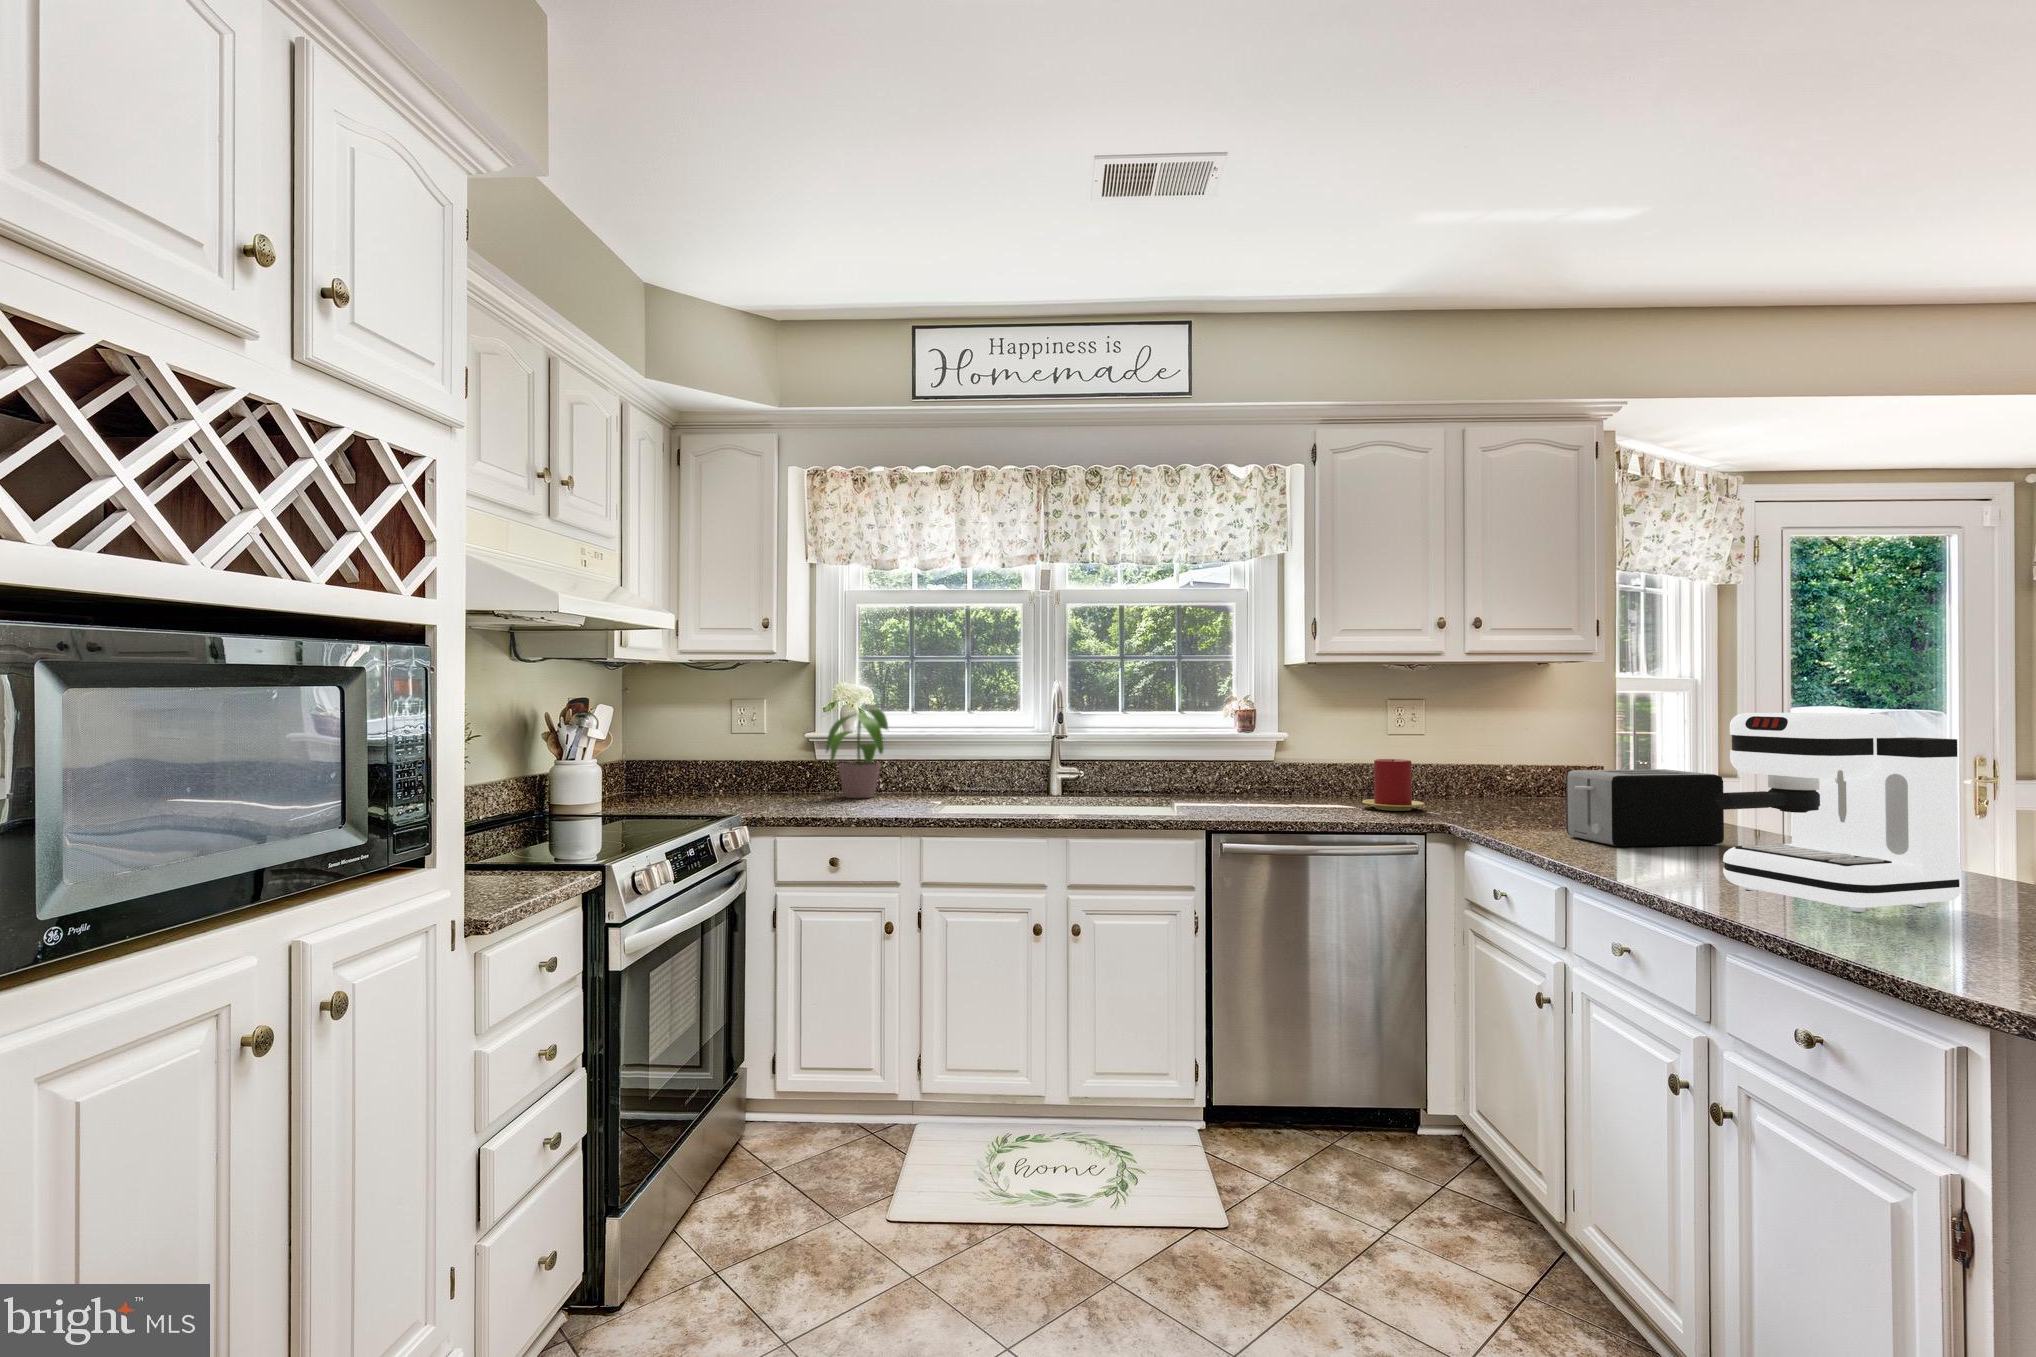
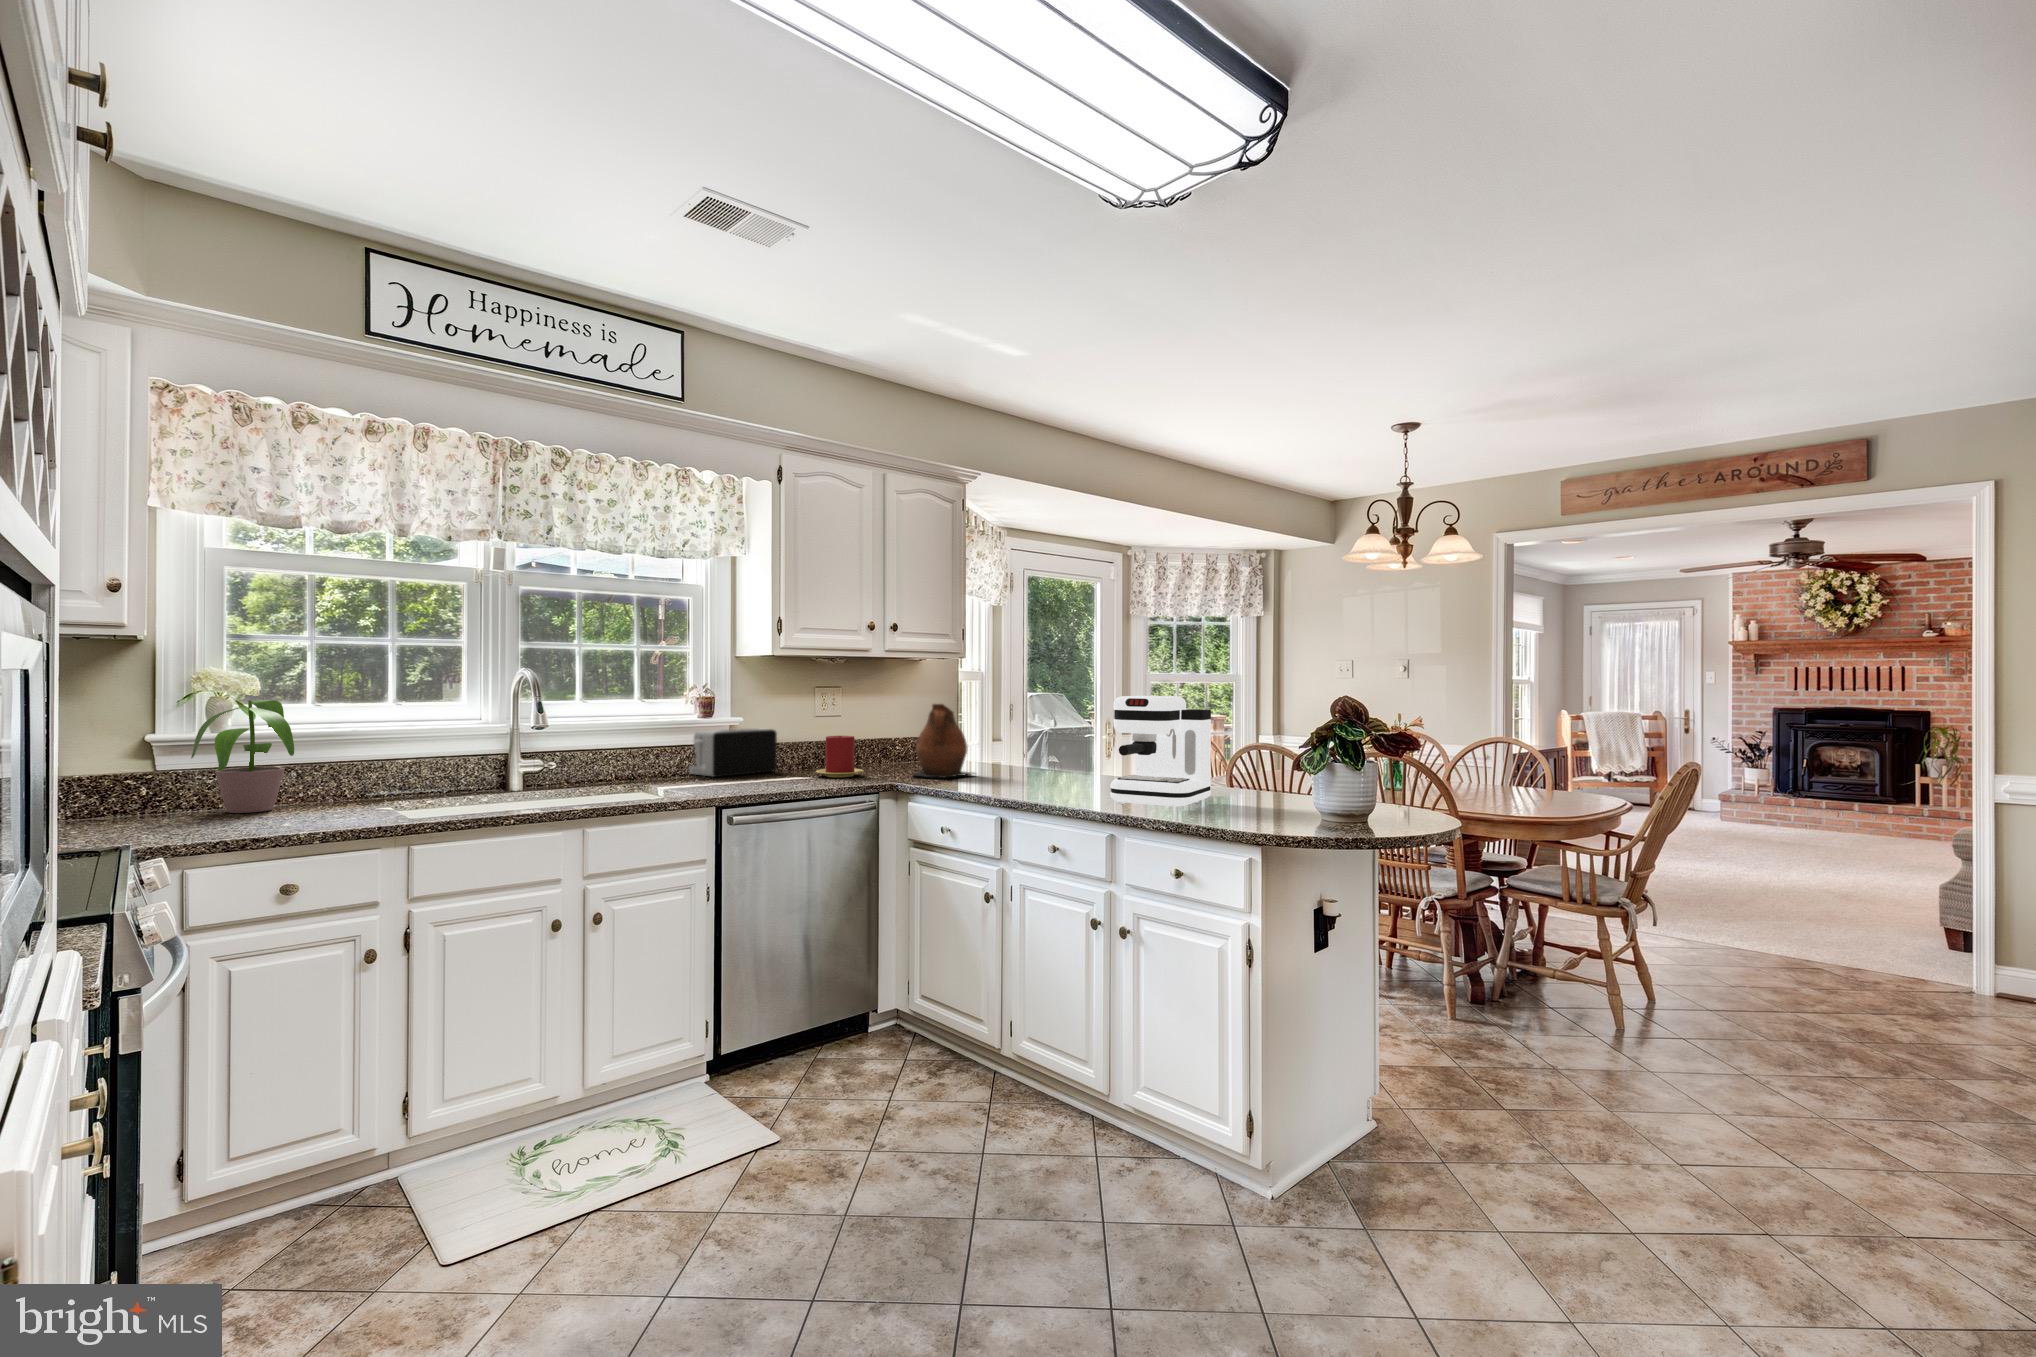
ceramic pitcher: none [1480,722,1585,824] -> present [914,704,971,778]
toaster: present [1566,769,1724,847] -> present [689,728,777,777]

